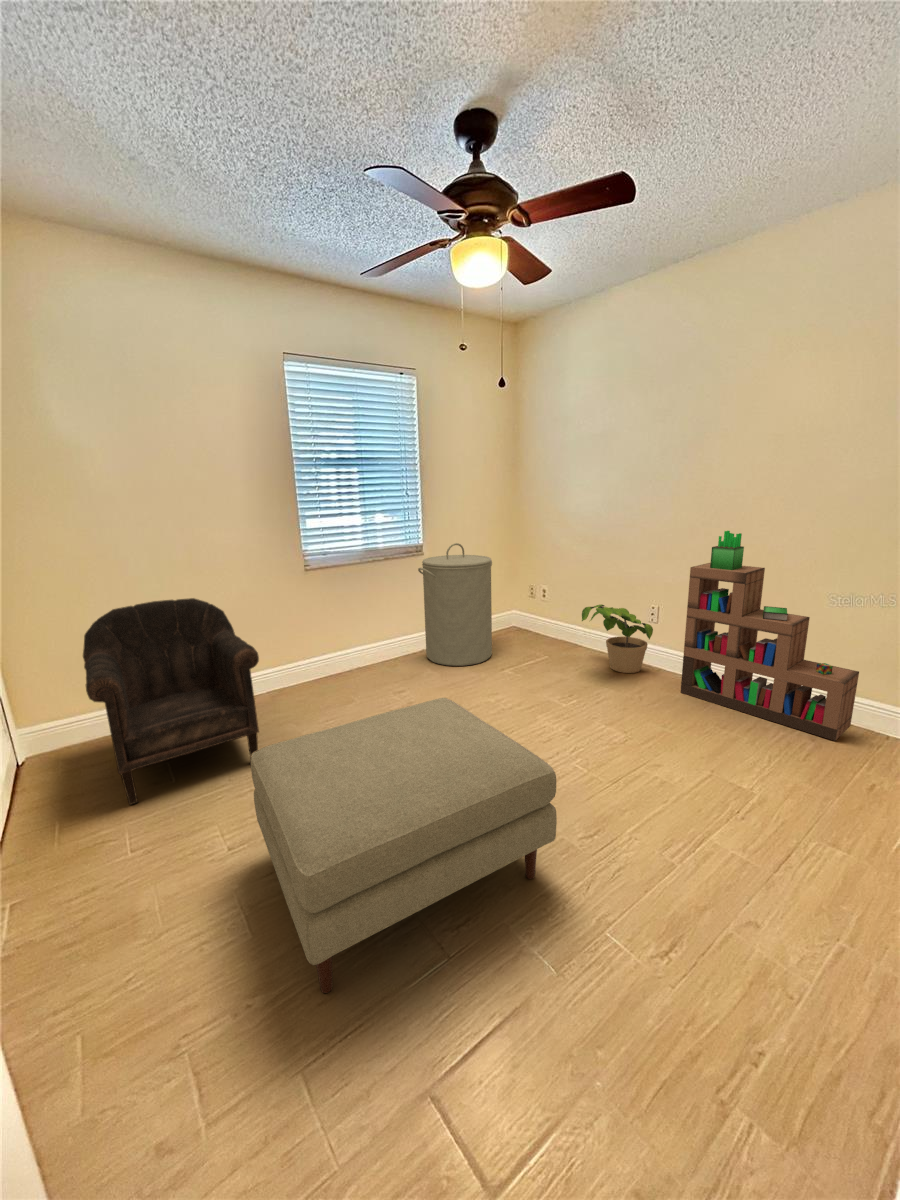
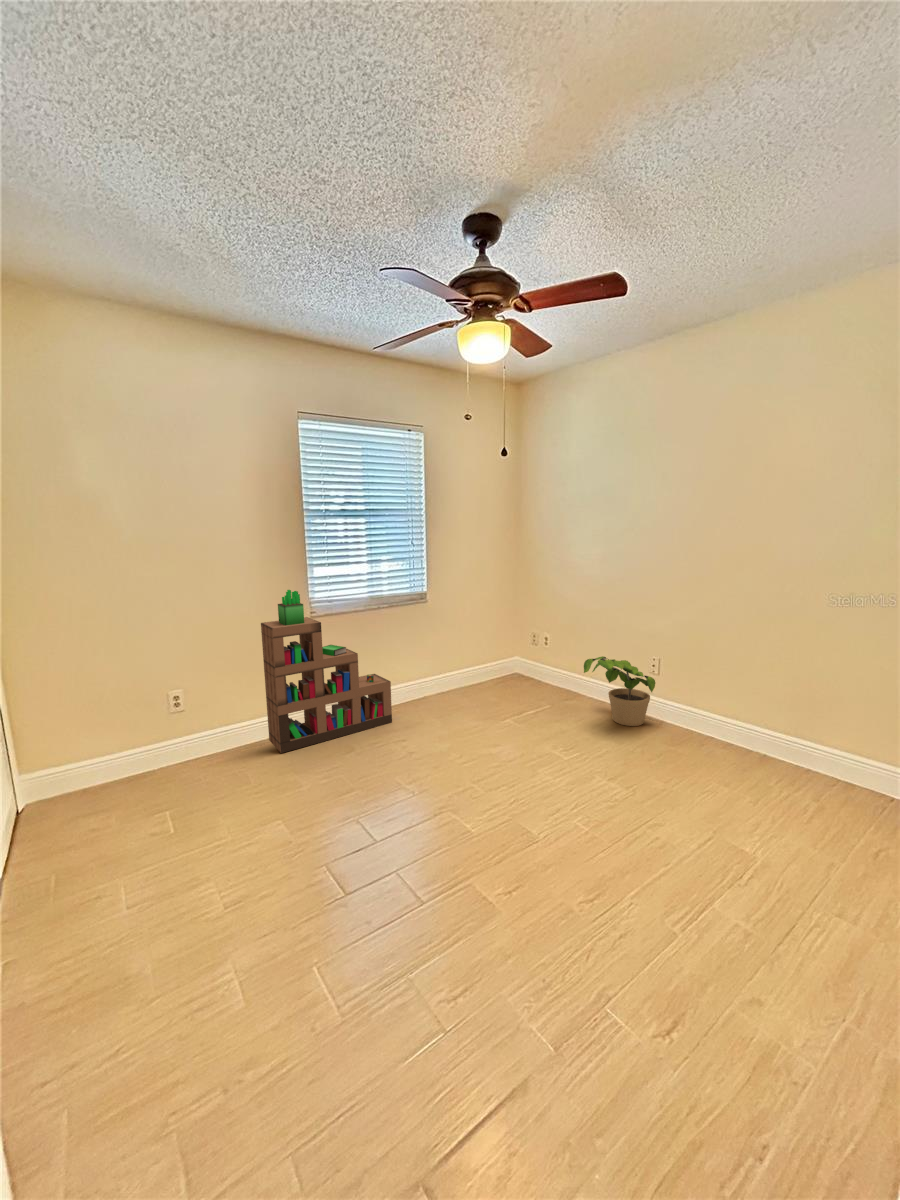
bookshelf: present [681,531,859,741] -> present [261,590,392,753]
laundry hamper: present [418,543,492,666] -> none [422,592,495,715]
armchair: present [83,598,259,805] -> none [89,646,262,859]
ottoman: present [251,698,557,993] -> none [251,754,555,1069]

